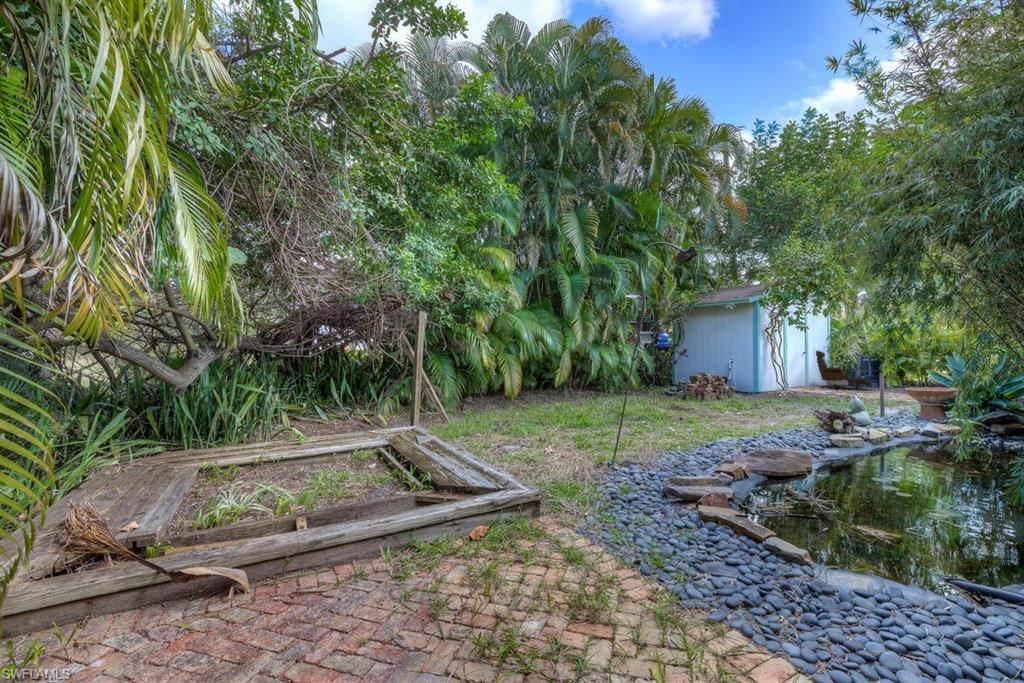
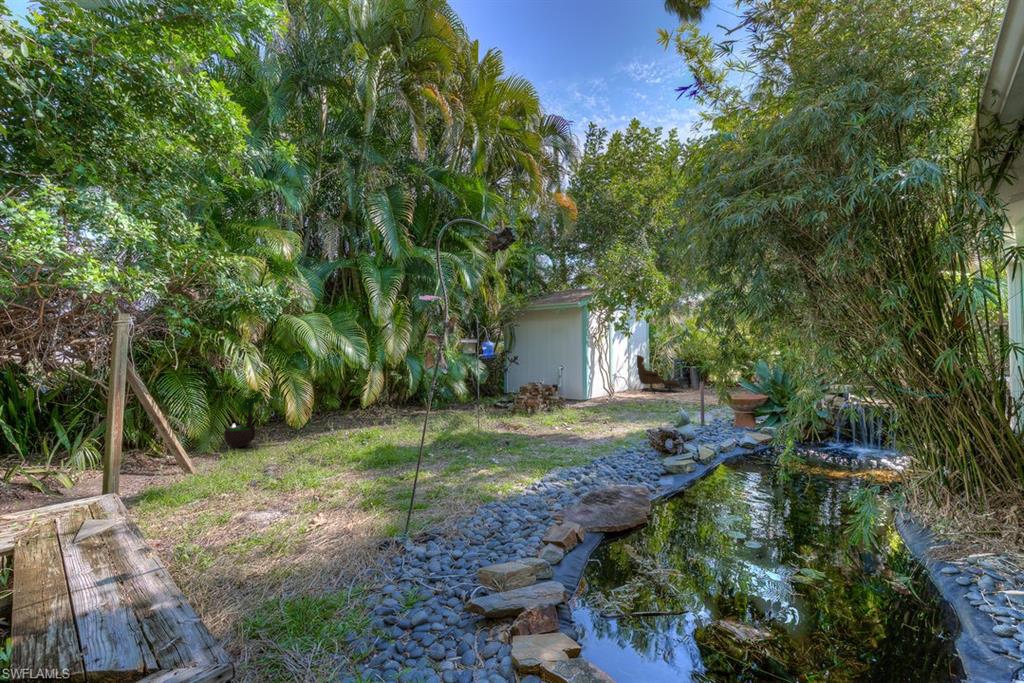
potted tree: none [470,359,494,402] -> present [224,391,263,447]

